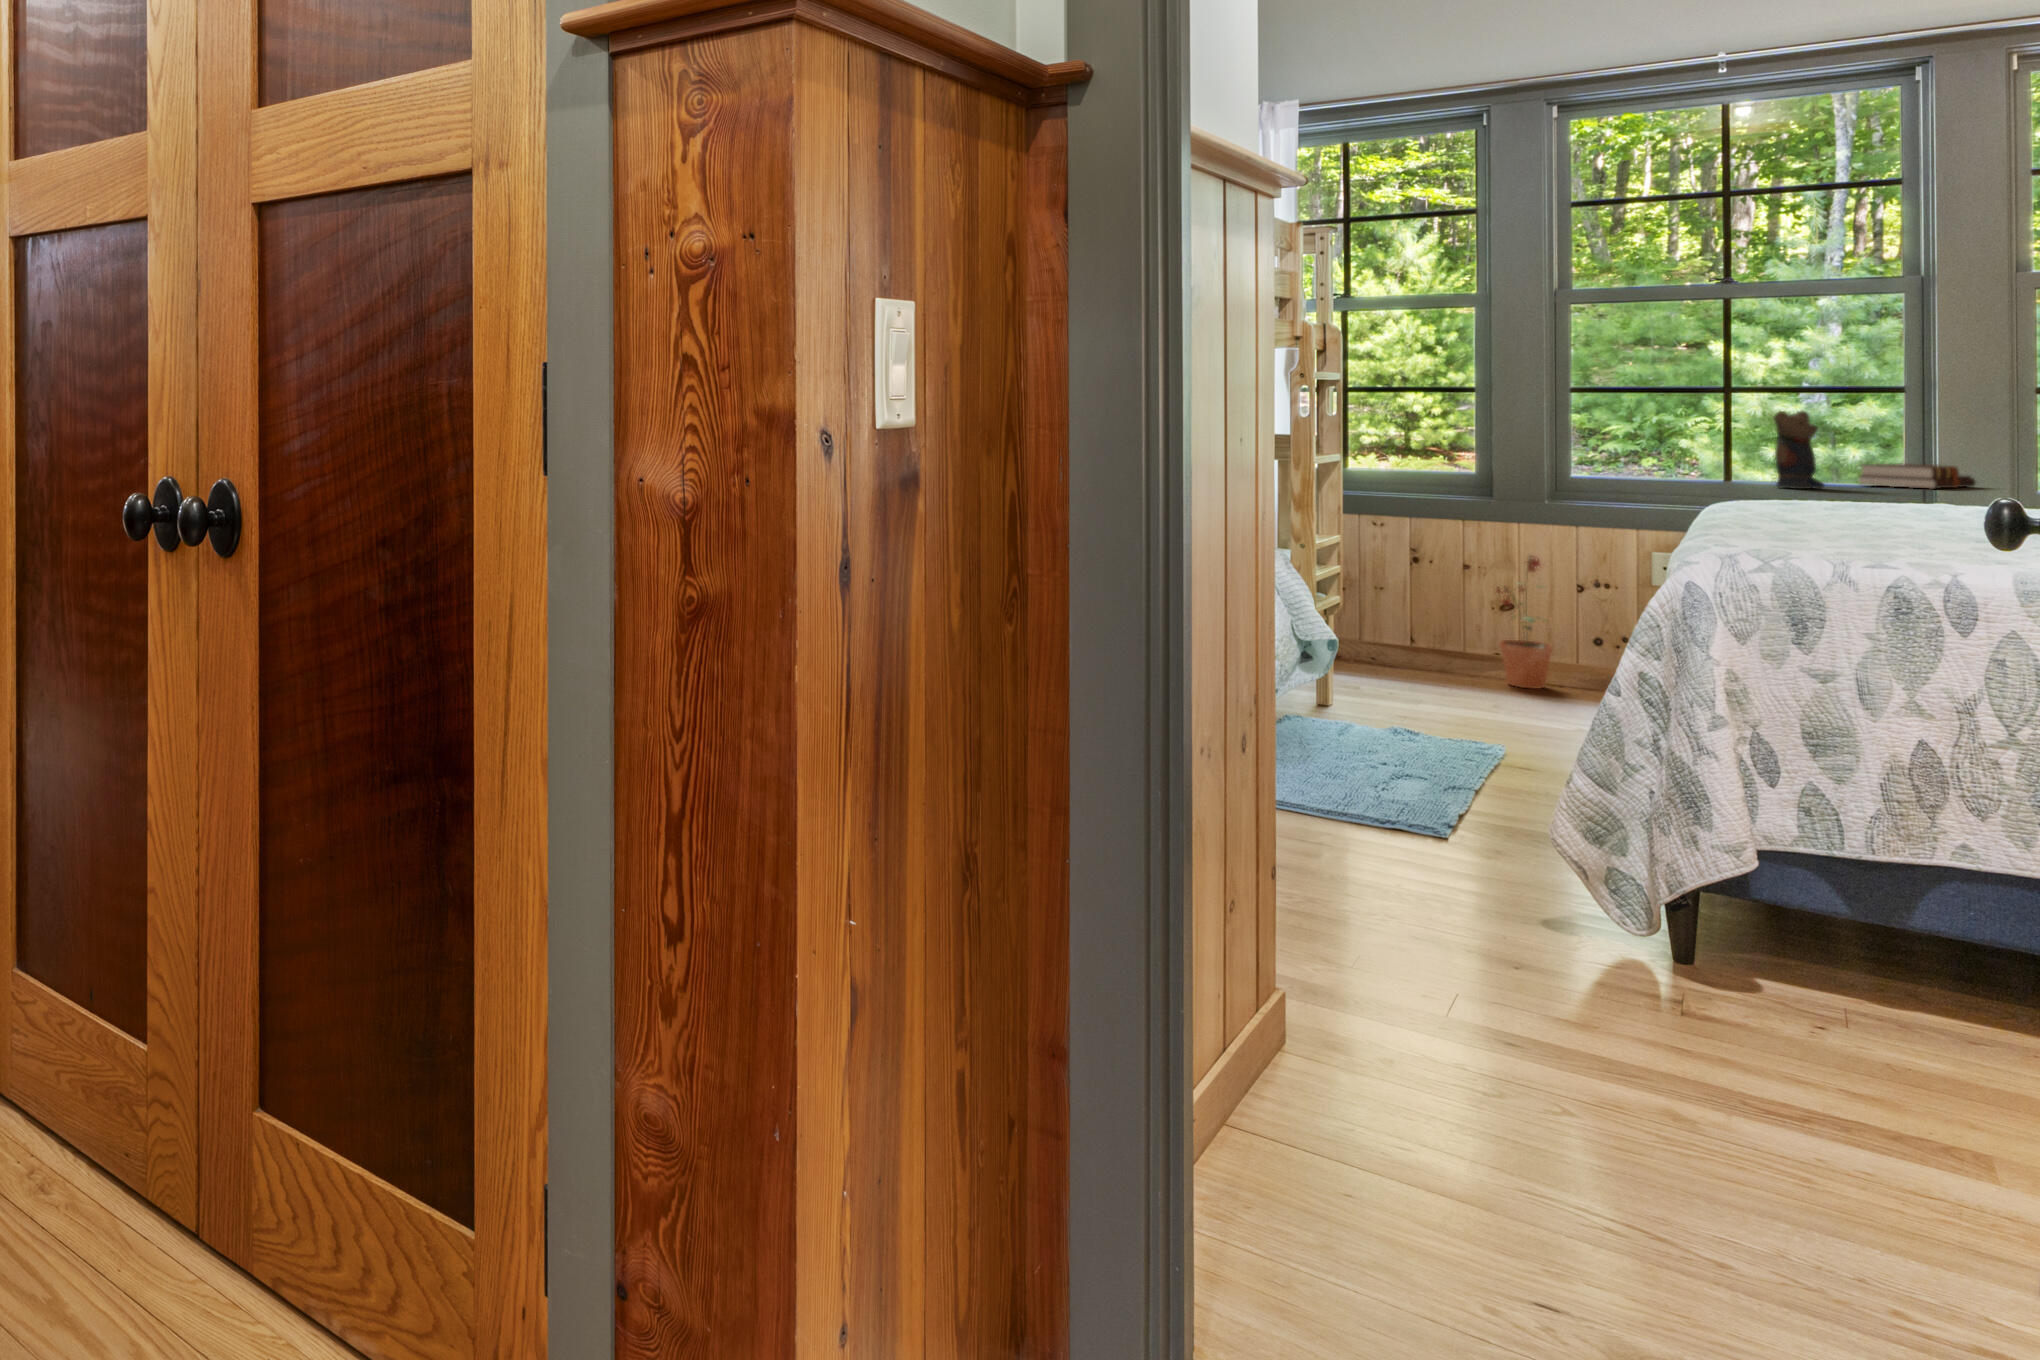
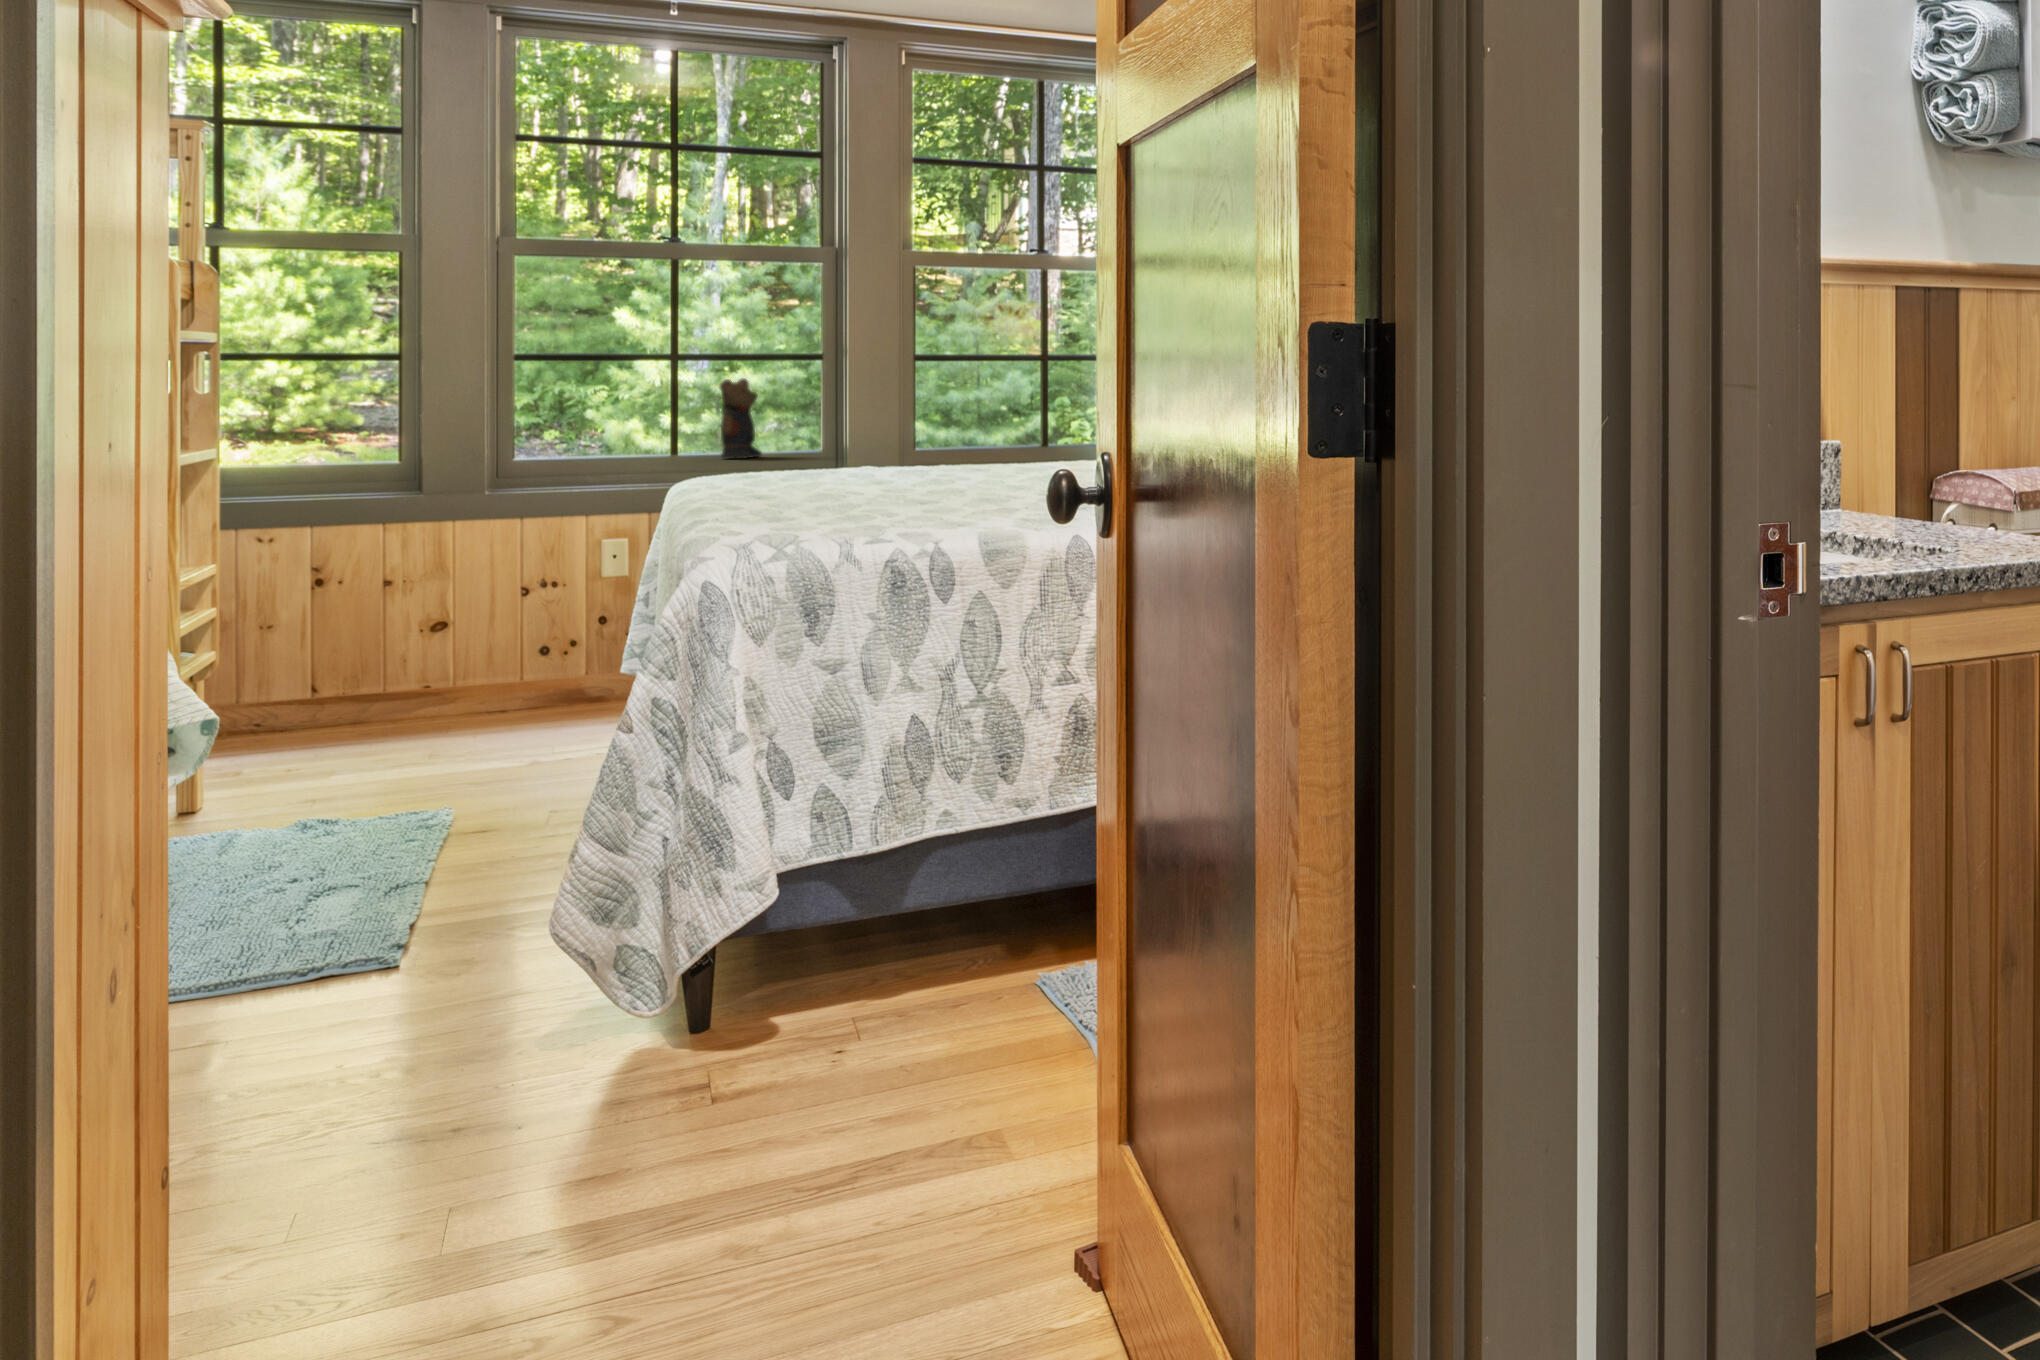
hardback book: present [1859,463,1975,489] -> none [785,427,872,451]
potted plant: present [1496,556,1553,689] -> none [424,558,496,722]

